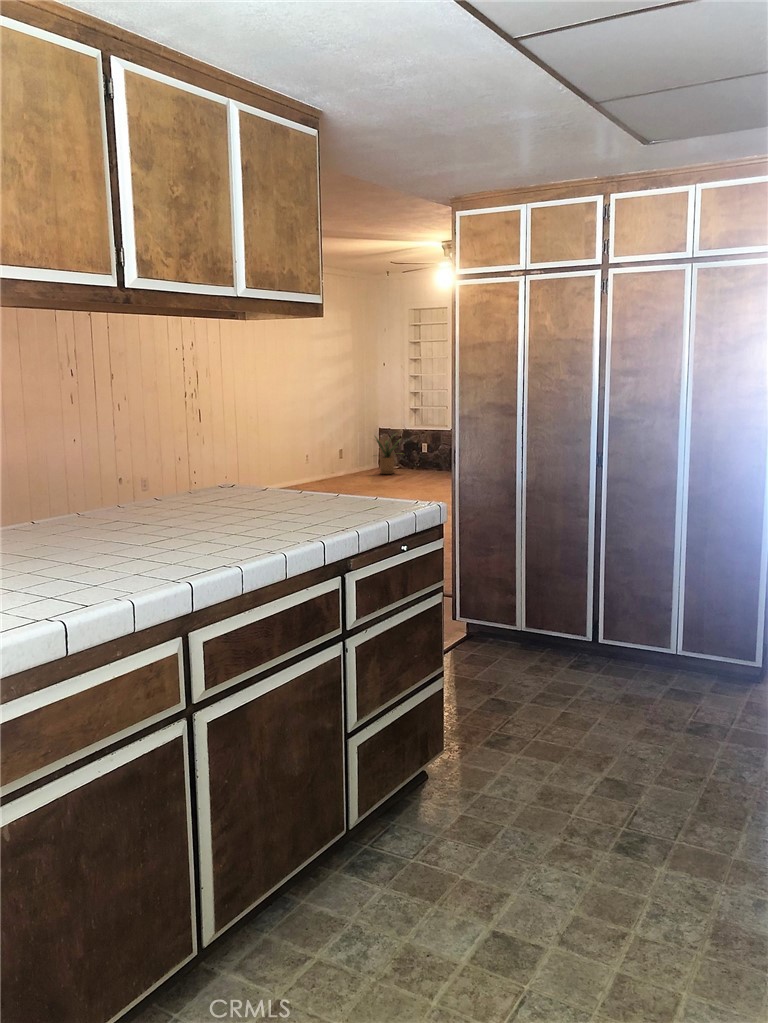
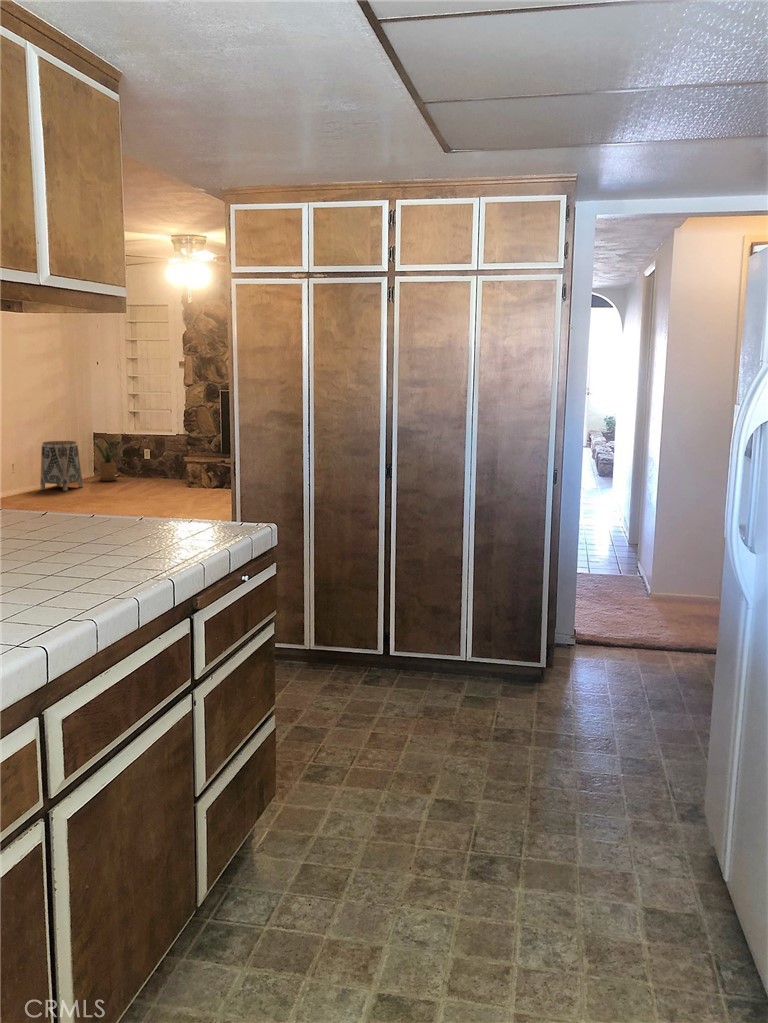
basket: none [329,438,364,482] -> present [40,441,83,491]

